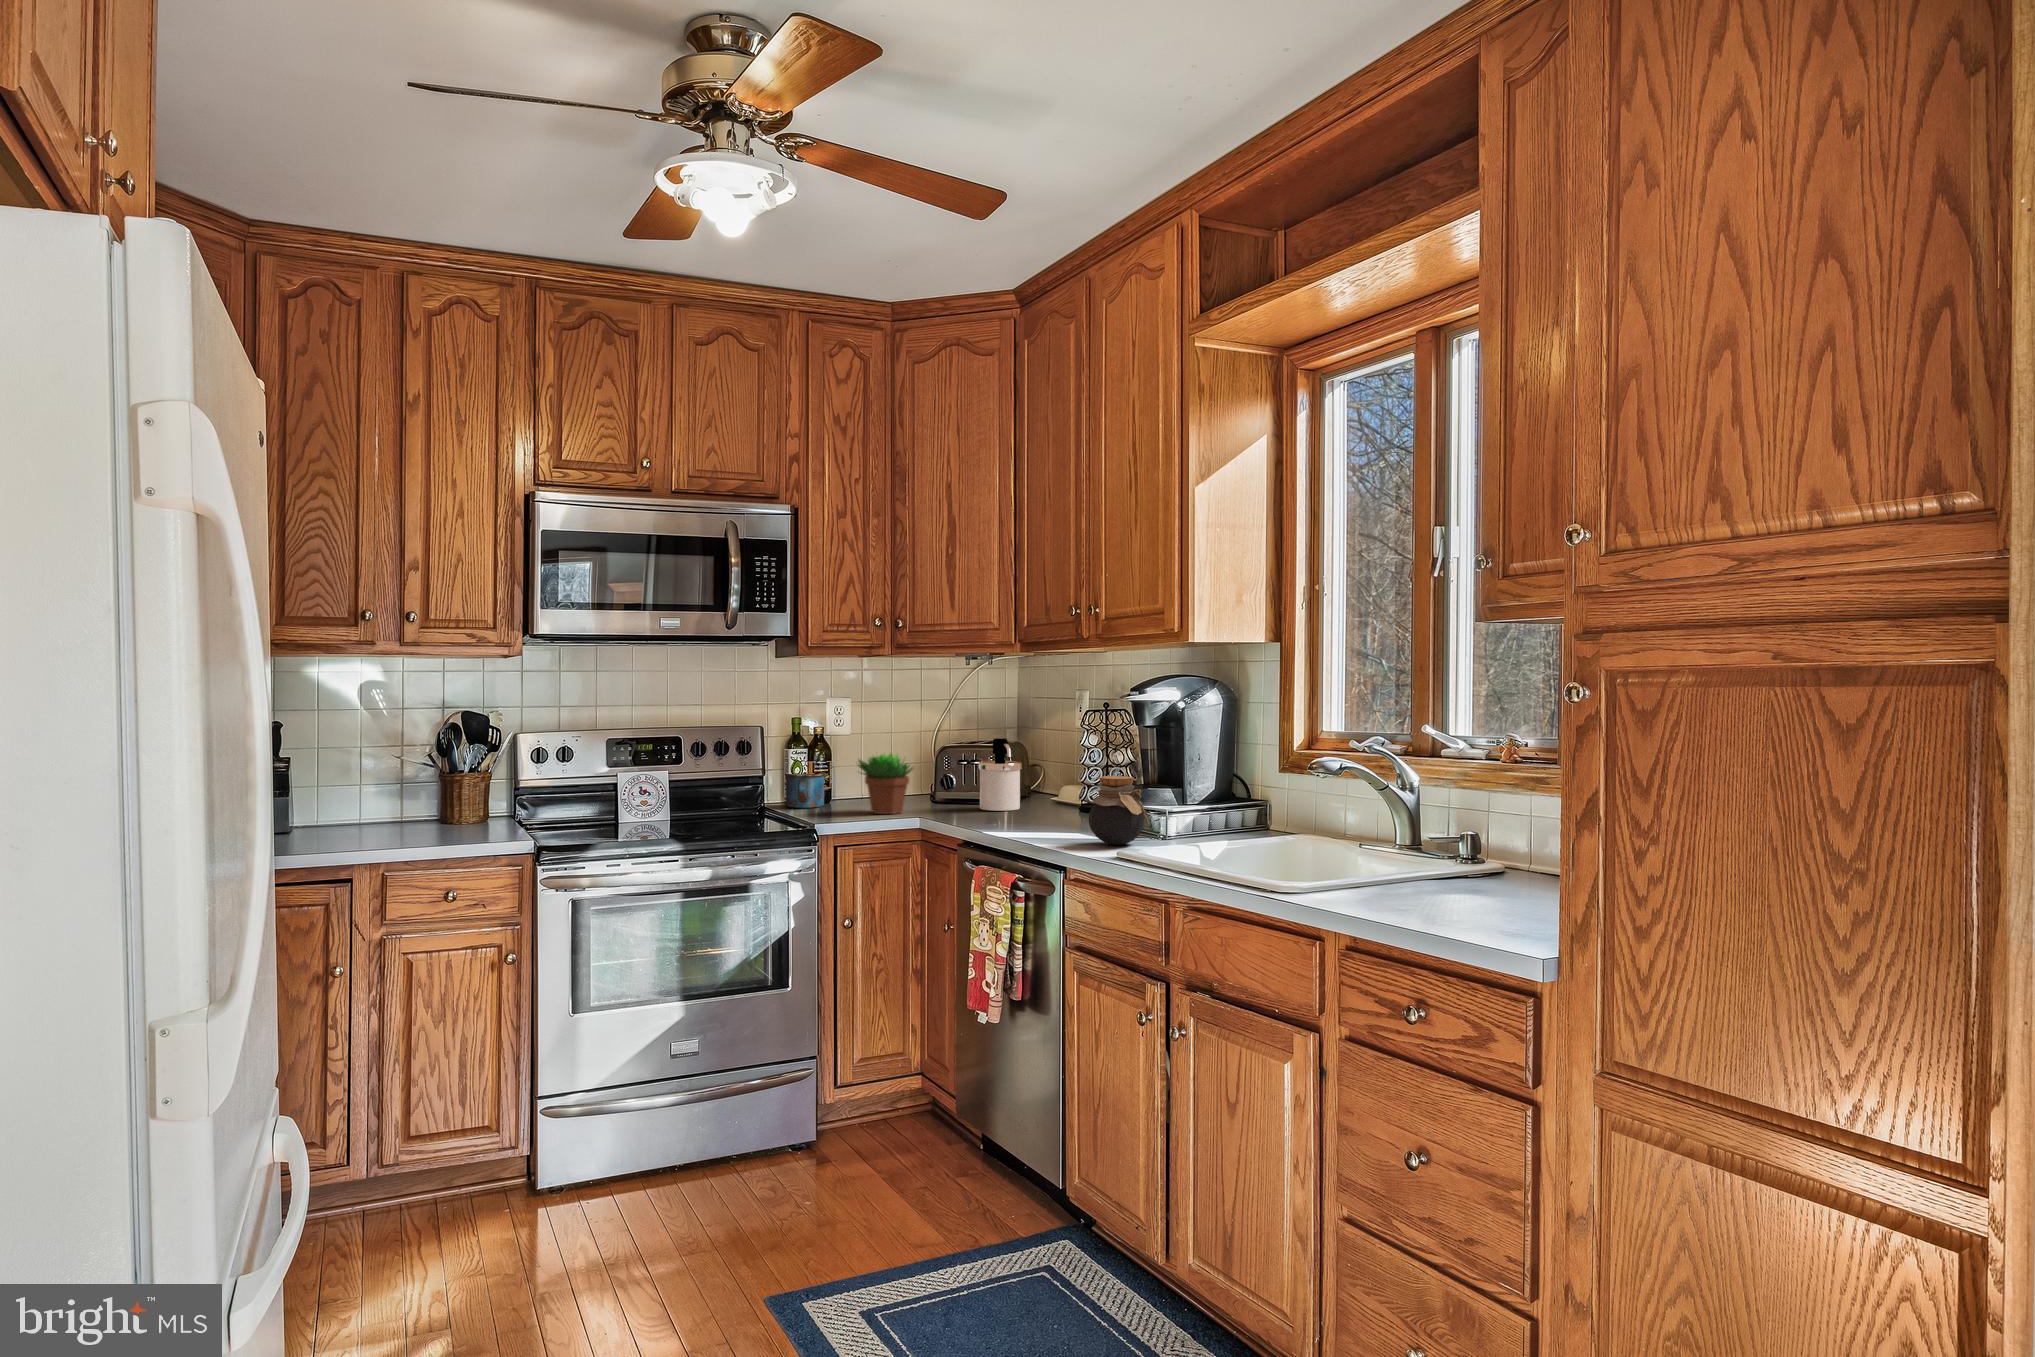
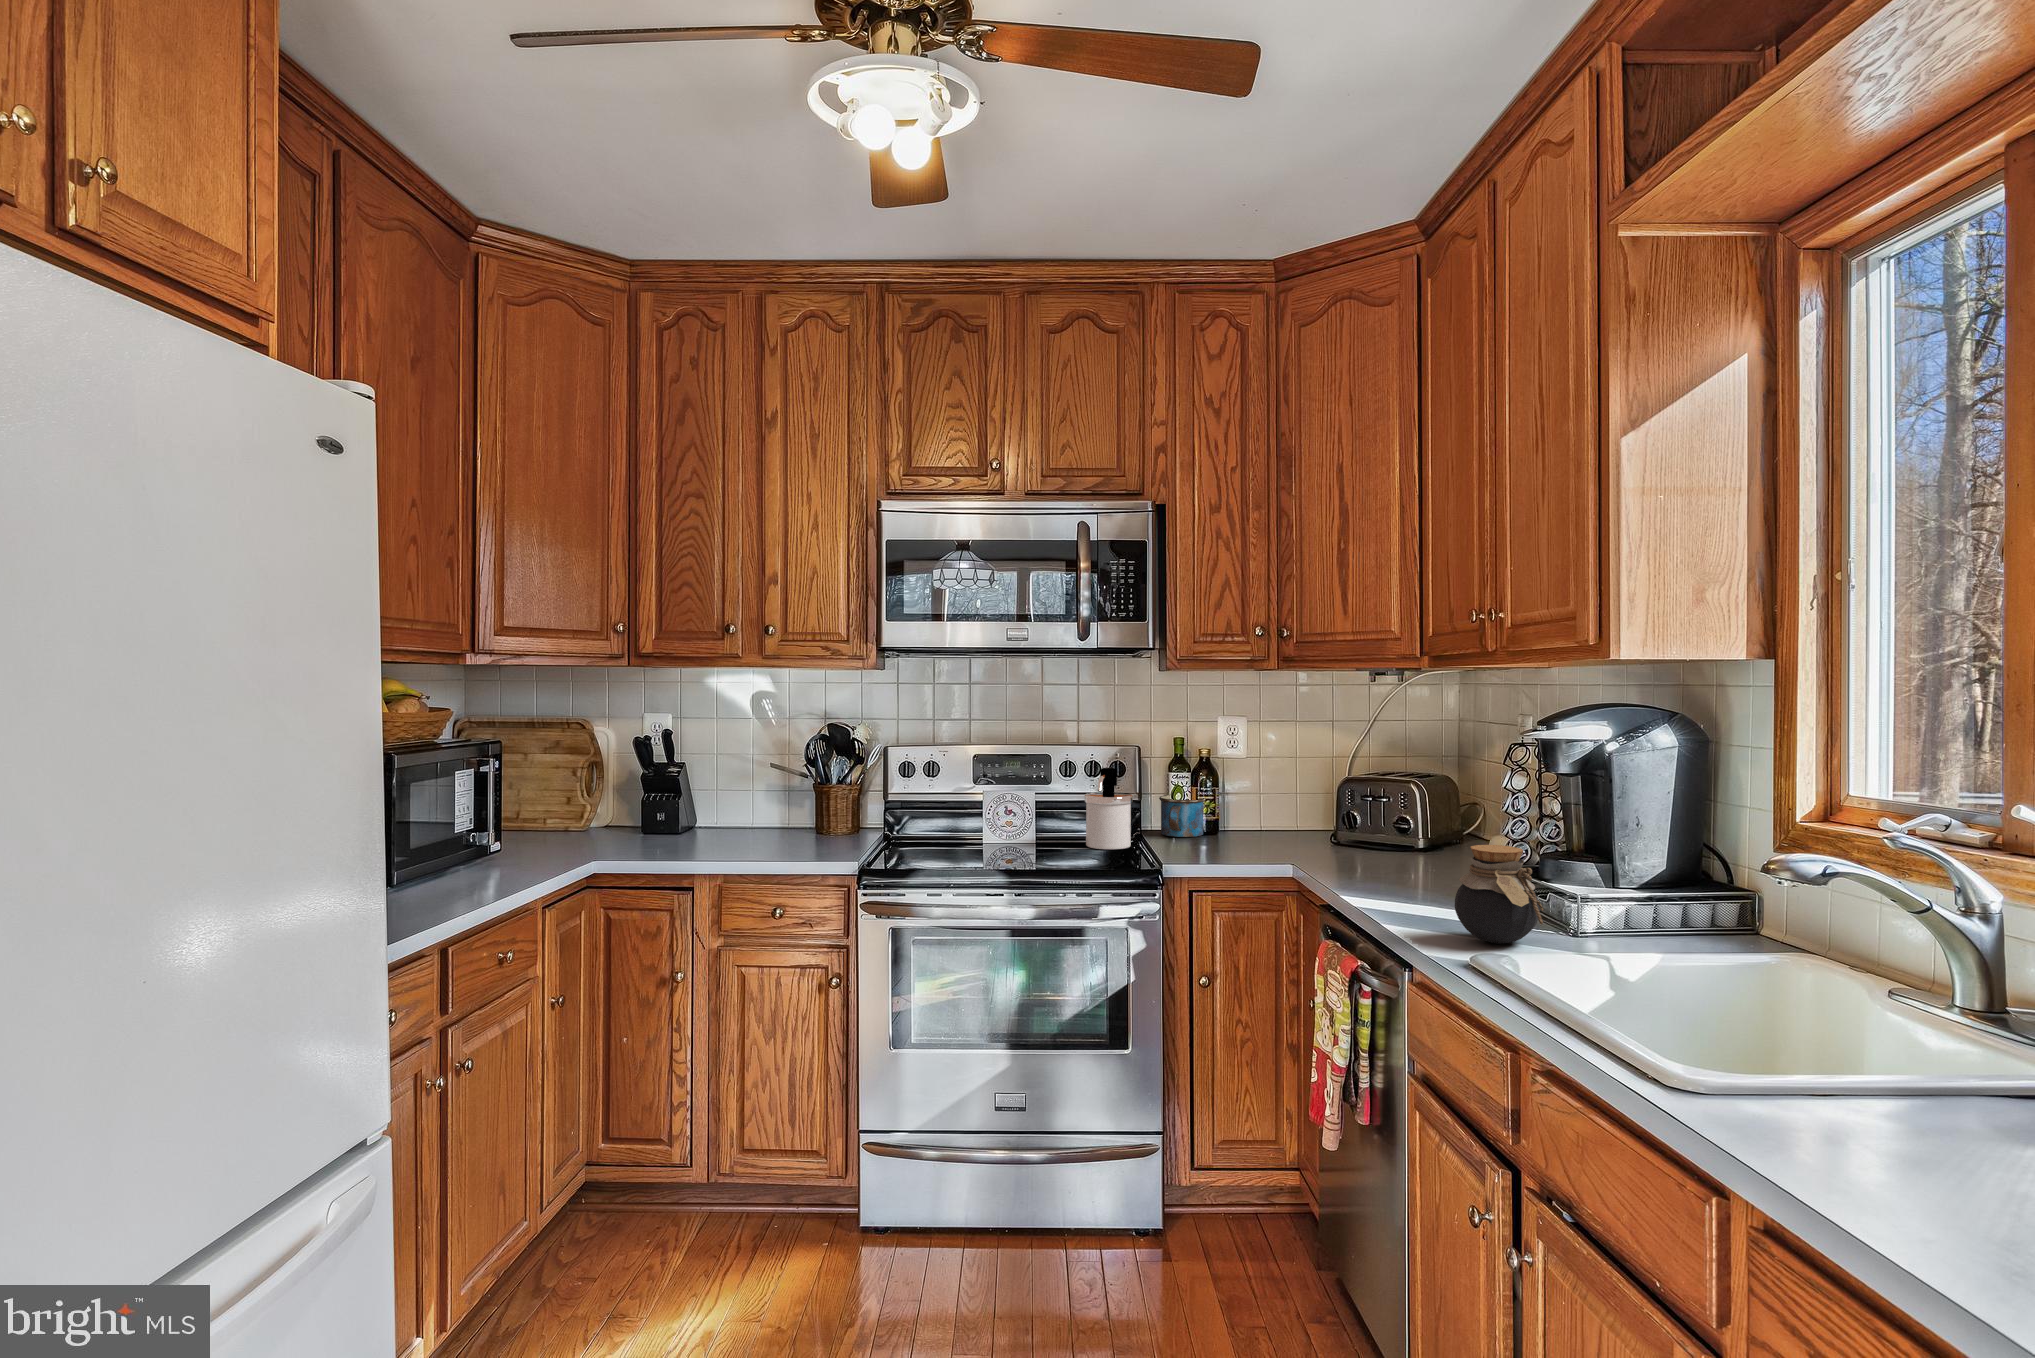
soap dispenser: present [979,738,1022,811] -> present [1085,768,1133,849]
succulent plant: present [858,754,913,814] -> none [1219,780,1292,855]

